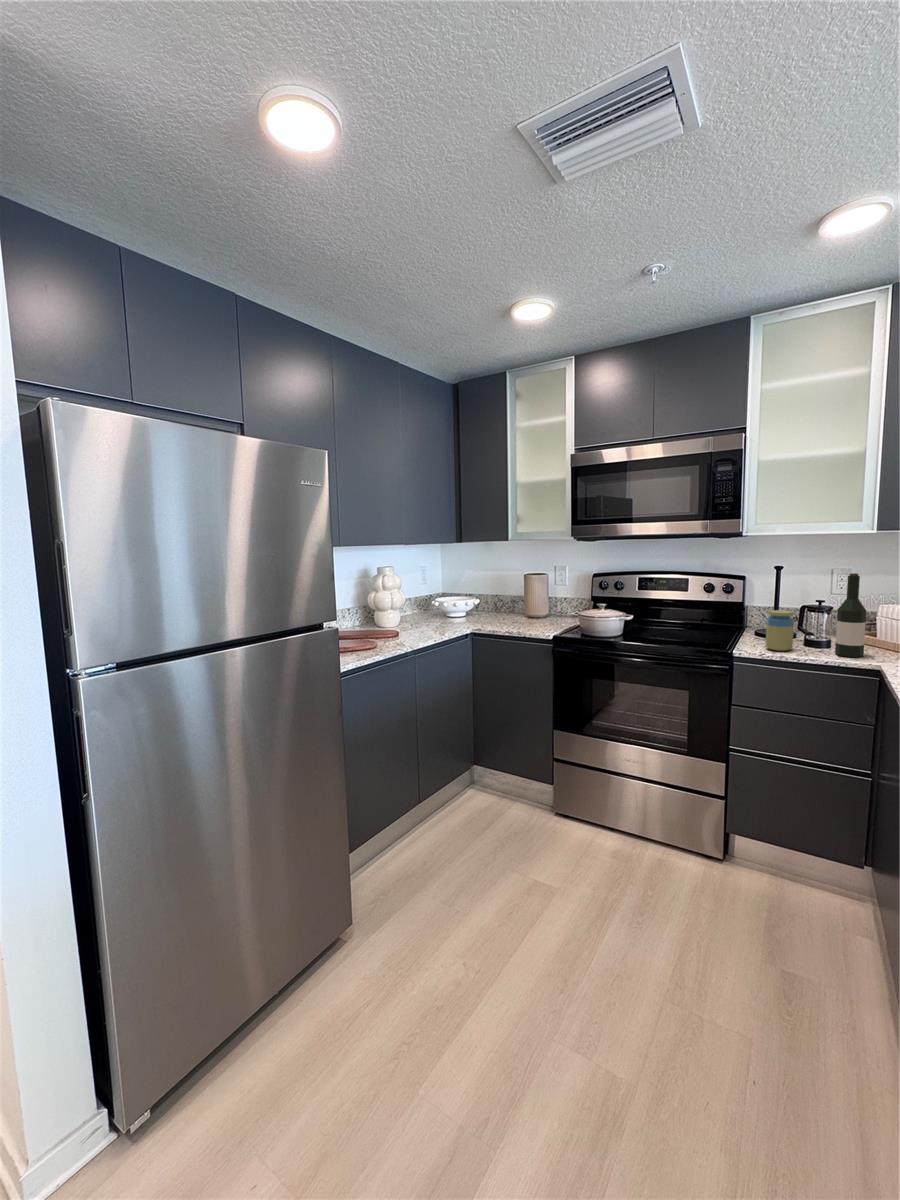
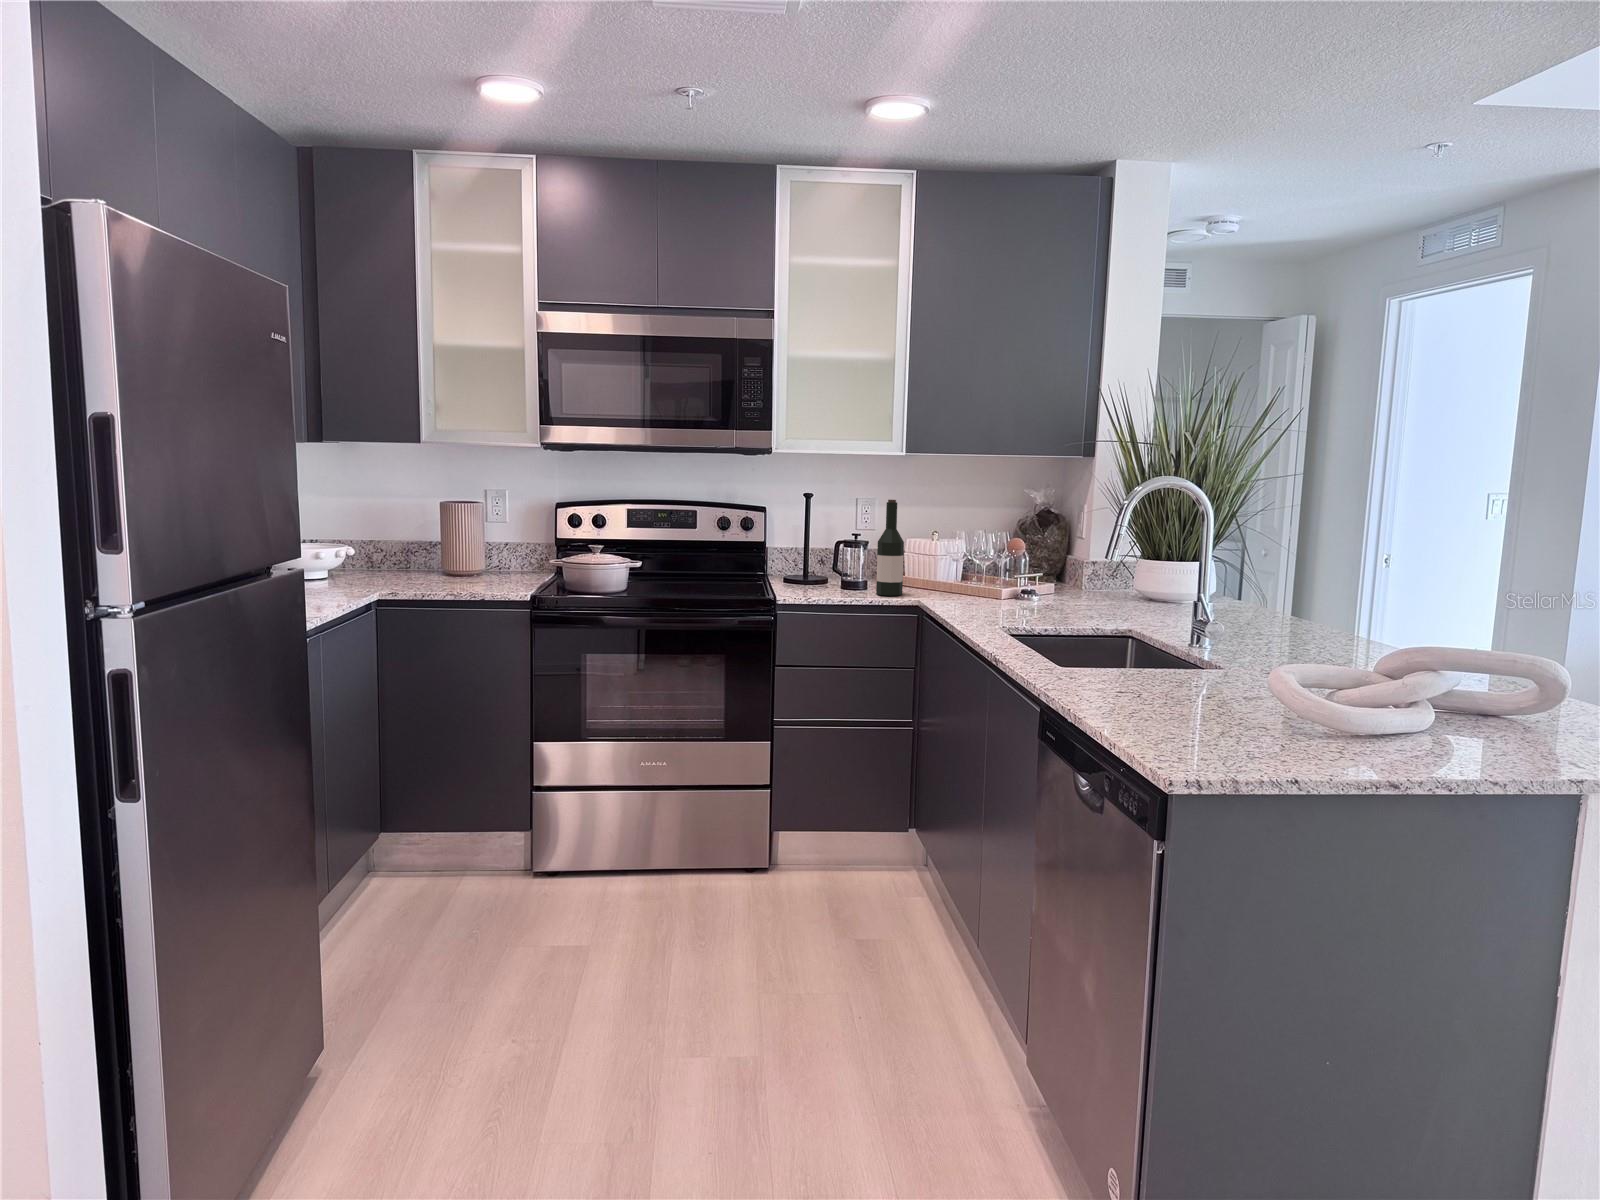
jar: present [766,610,794,651] -> none [806,546,835,595]

